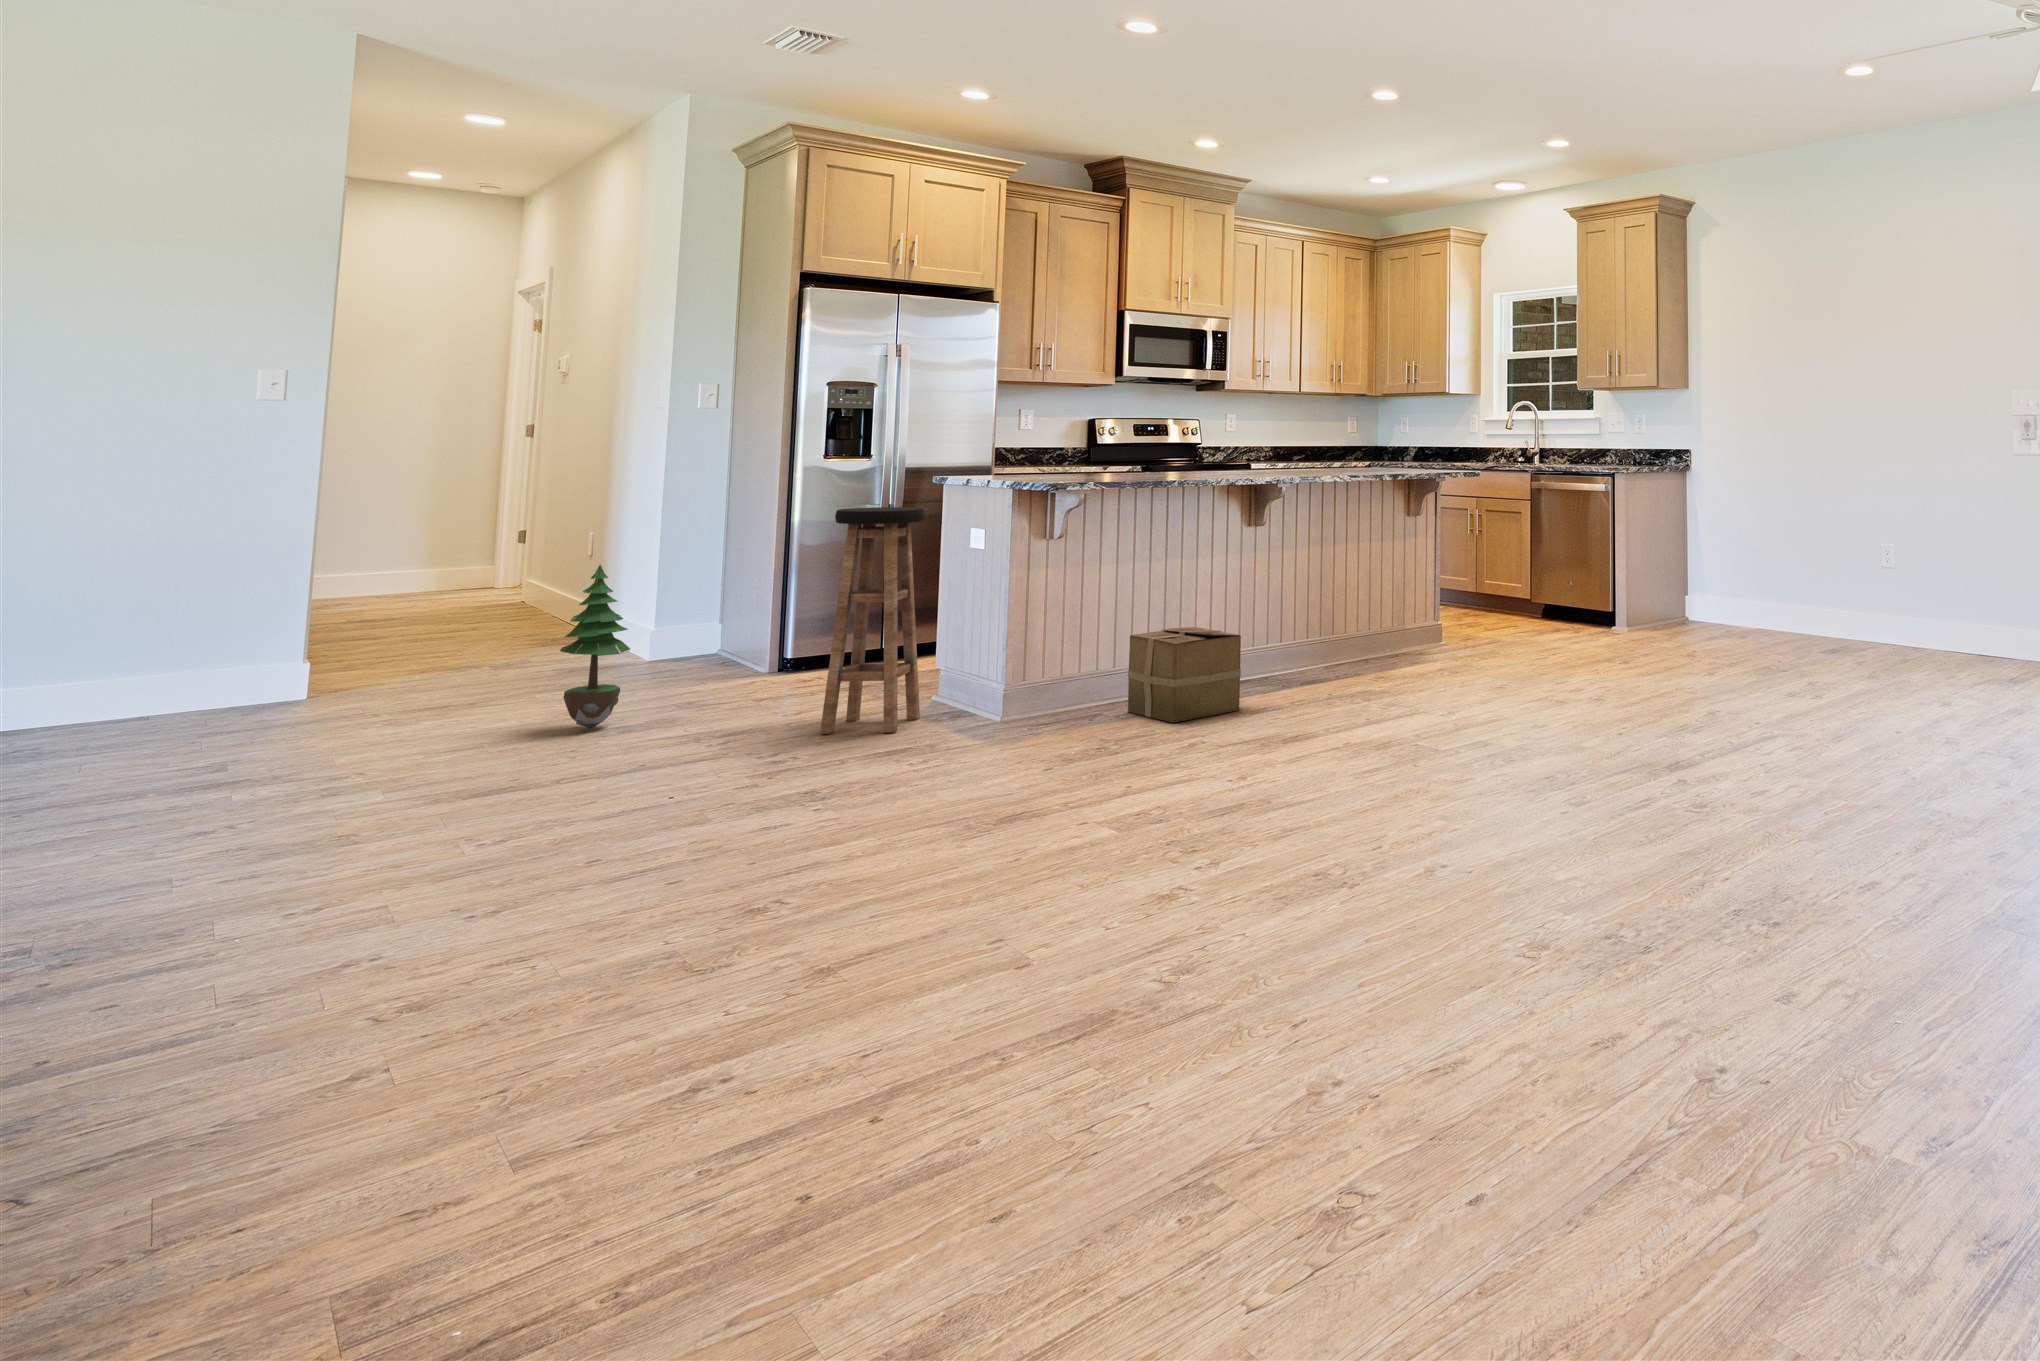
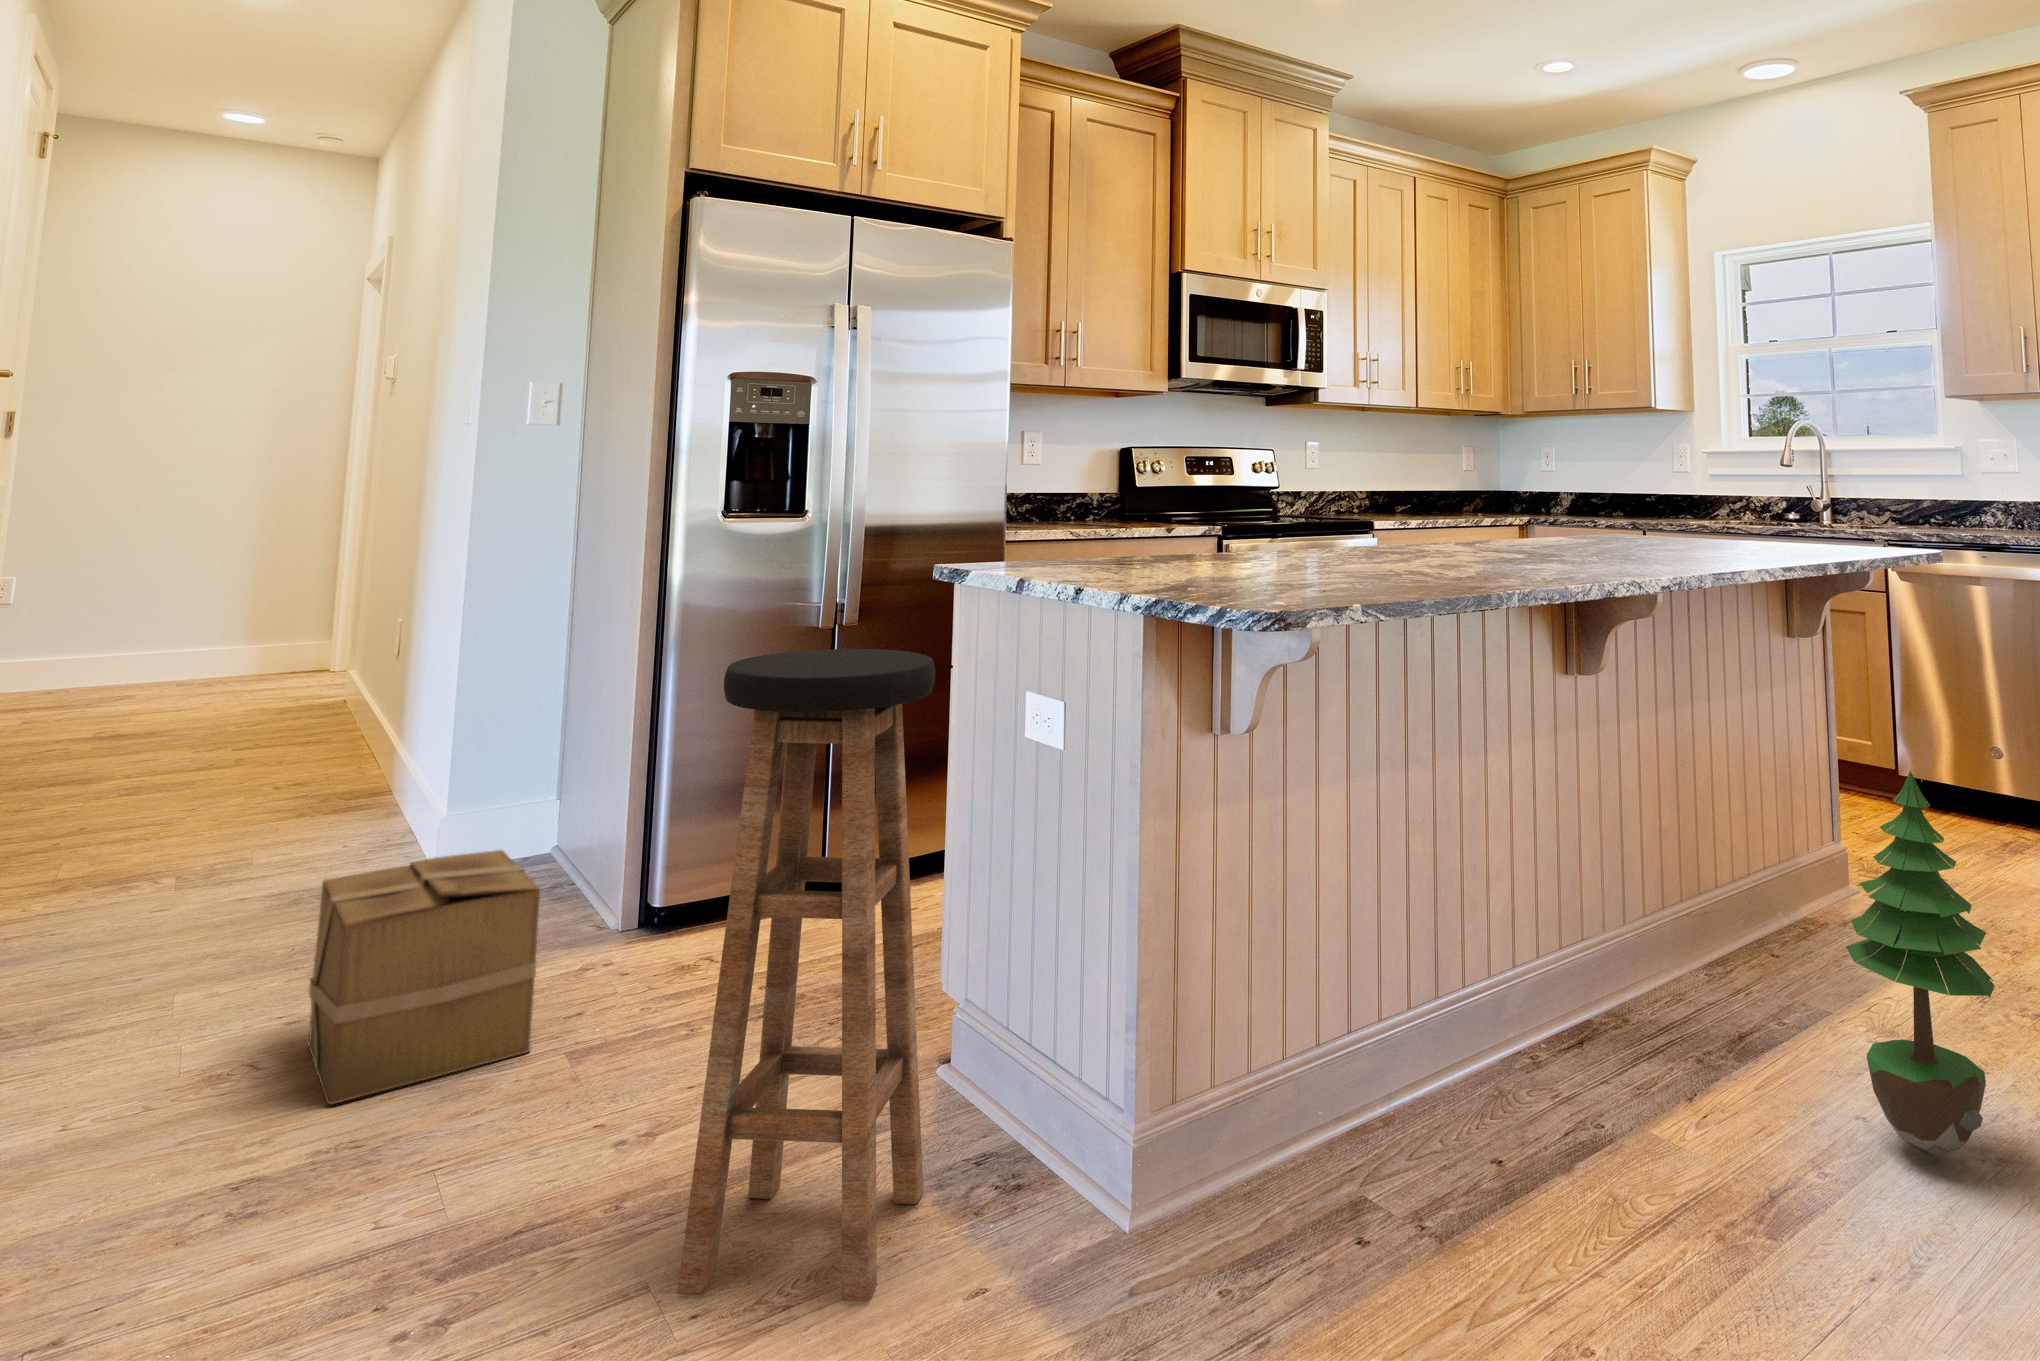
potted tree: present [560,565,630,729] -> present [1846,771,1995,1157]
cardboard box: present [1128,627,1241,722] -> present [308,850,540,1104]

